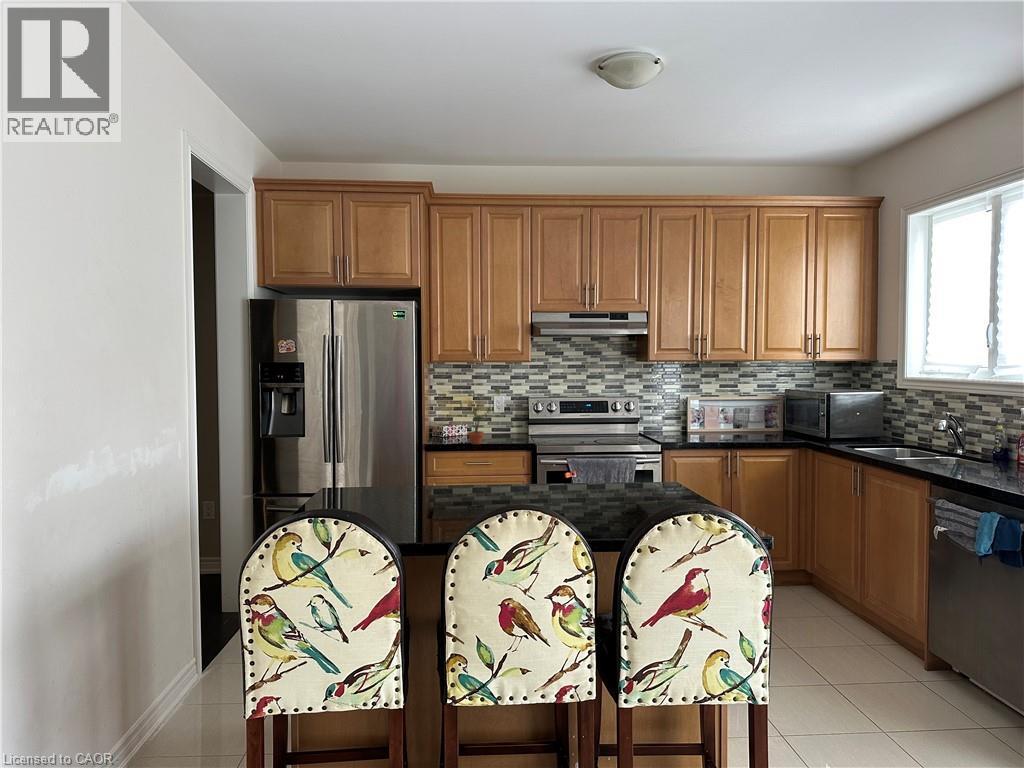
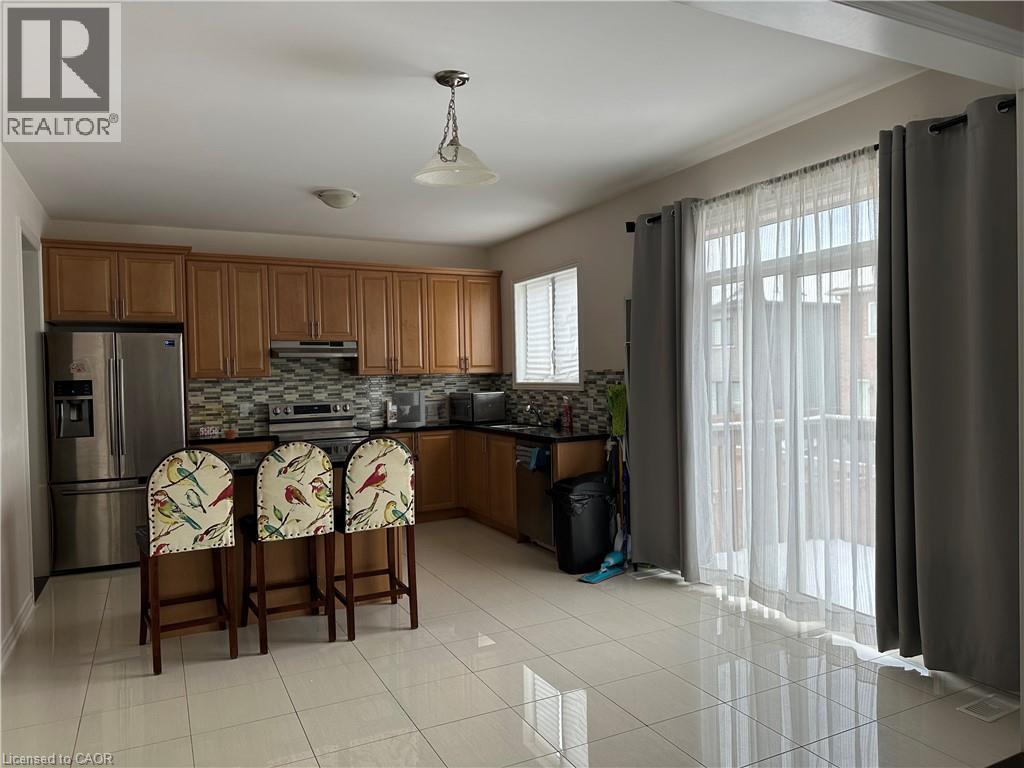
coffee maker: none [695,385,748,442] -> present [391,391,425,428]

